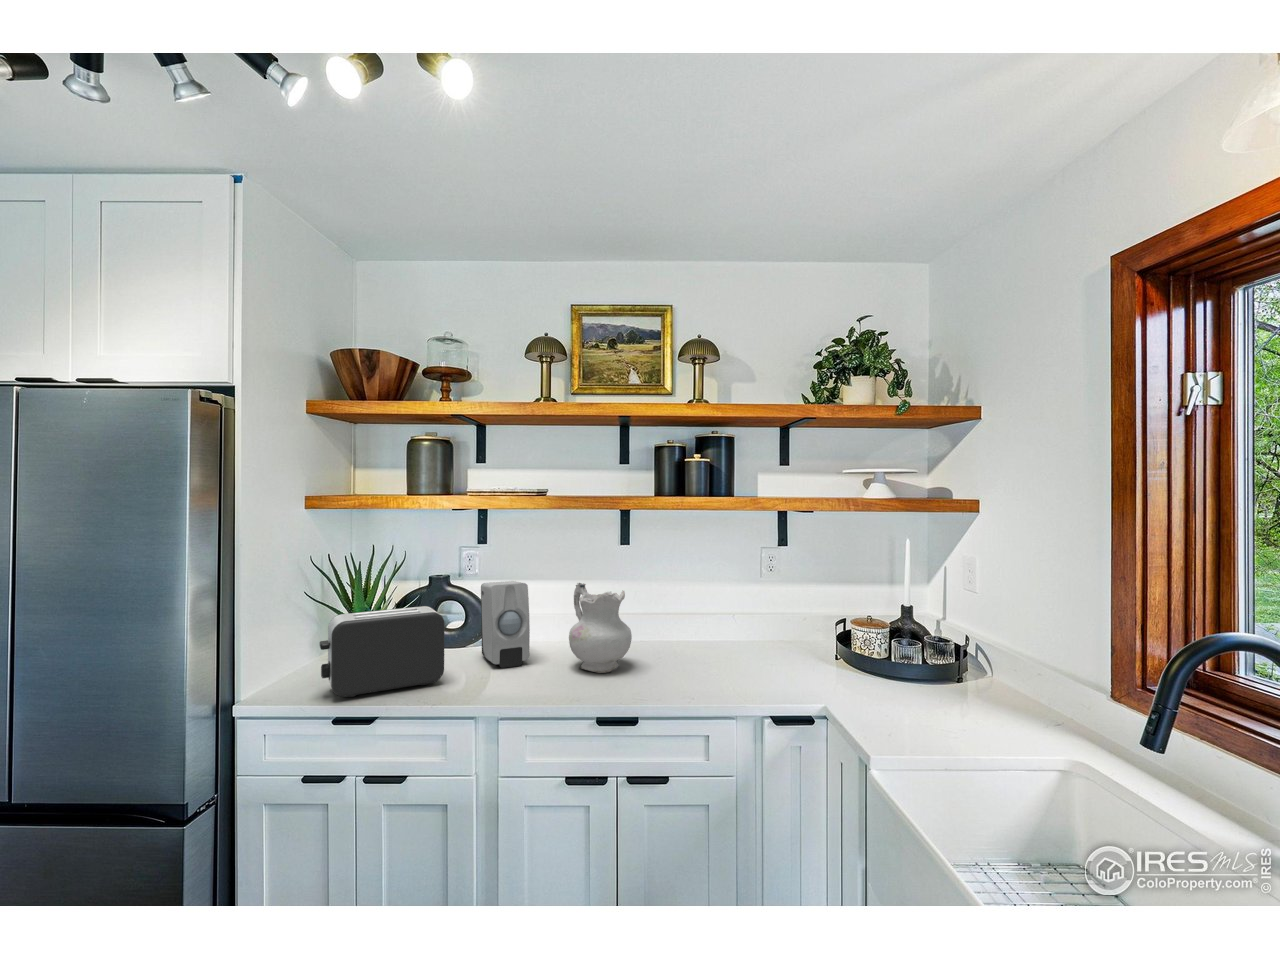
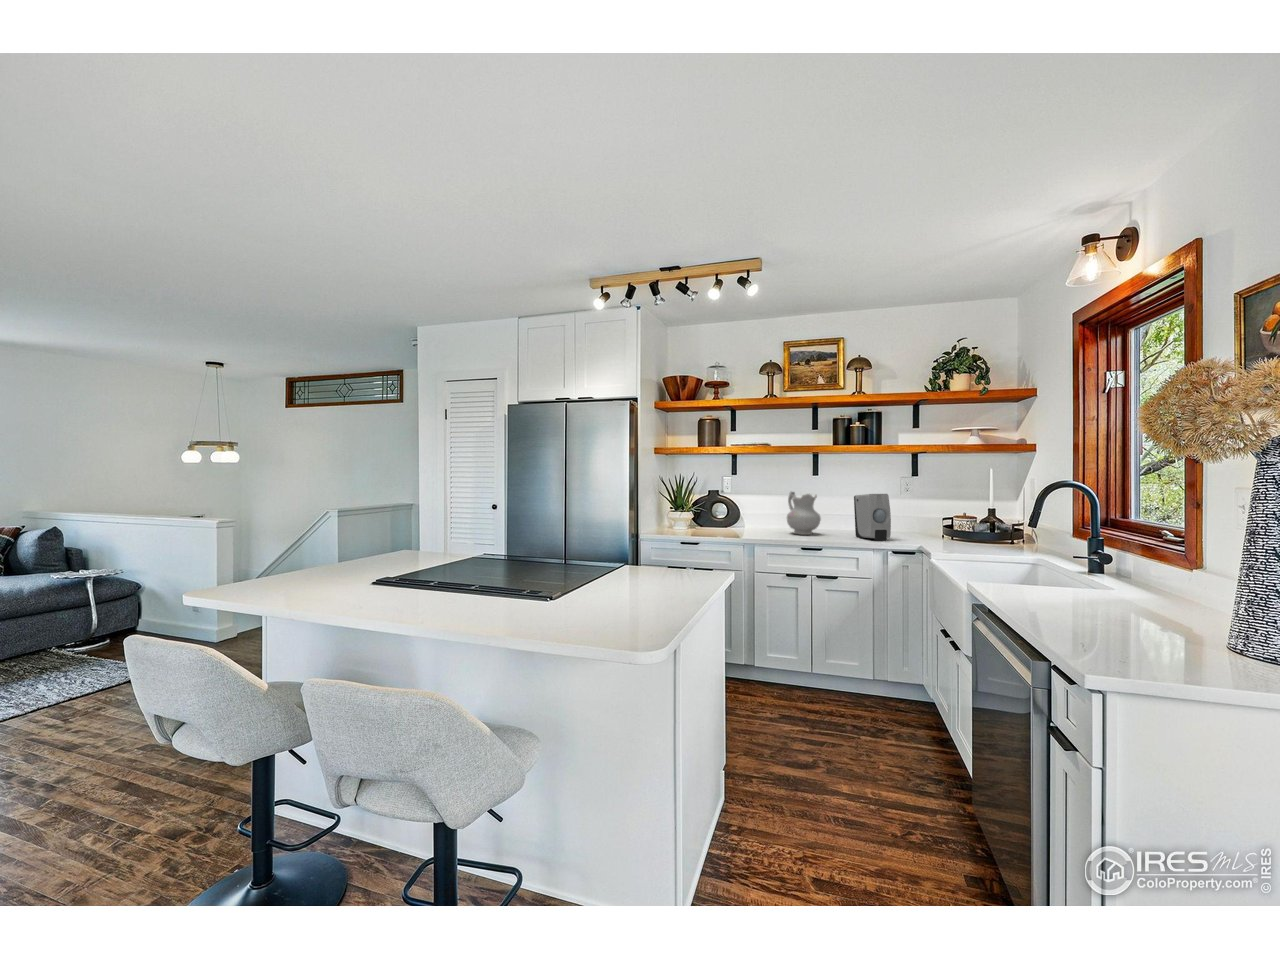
soap dispenser: present [481,581,530,668] -> present [854,494,891,540]
toaster: present [320,606,445,697] -> none [673,500,727,536]

